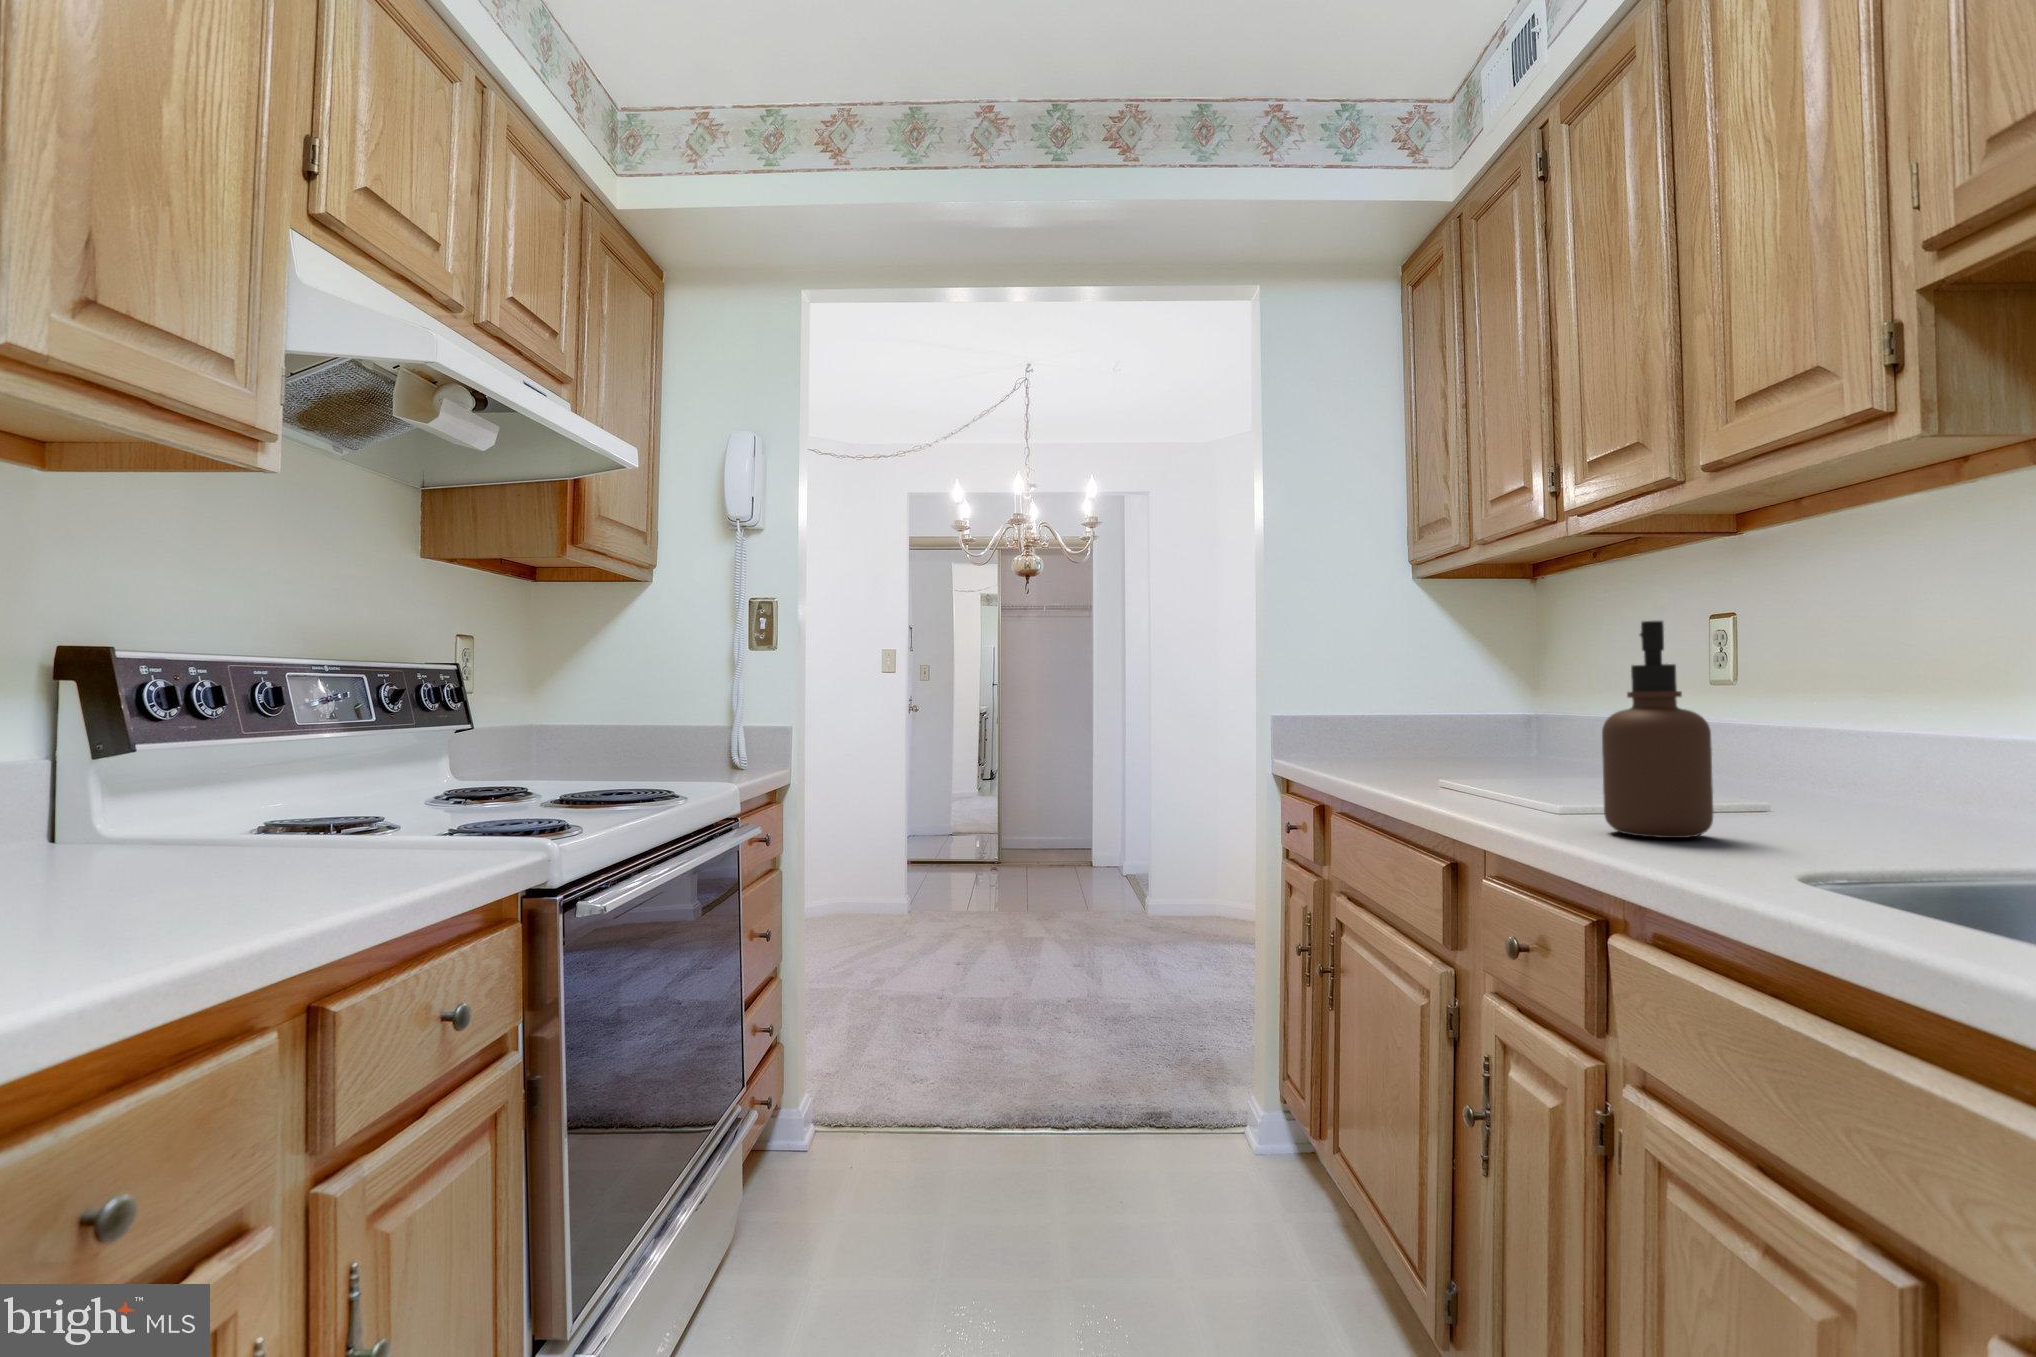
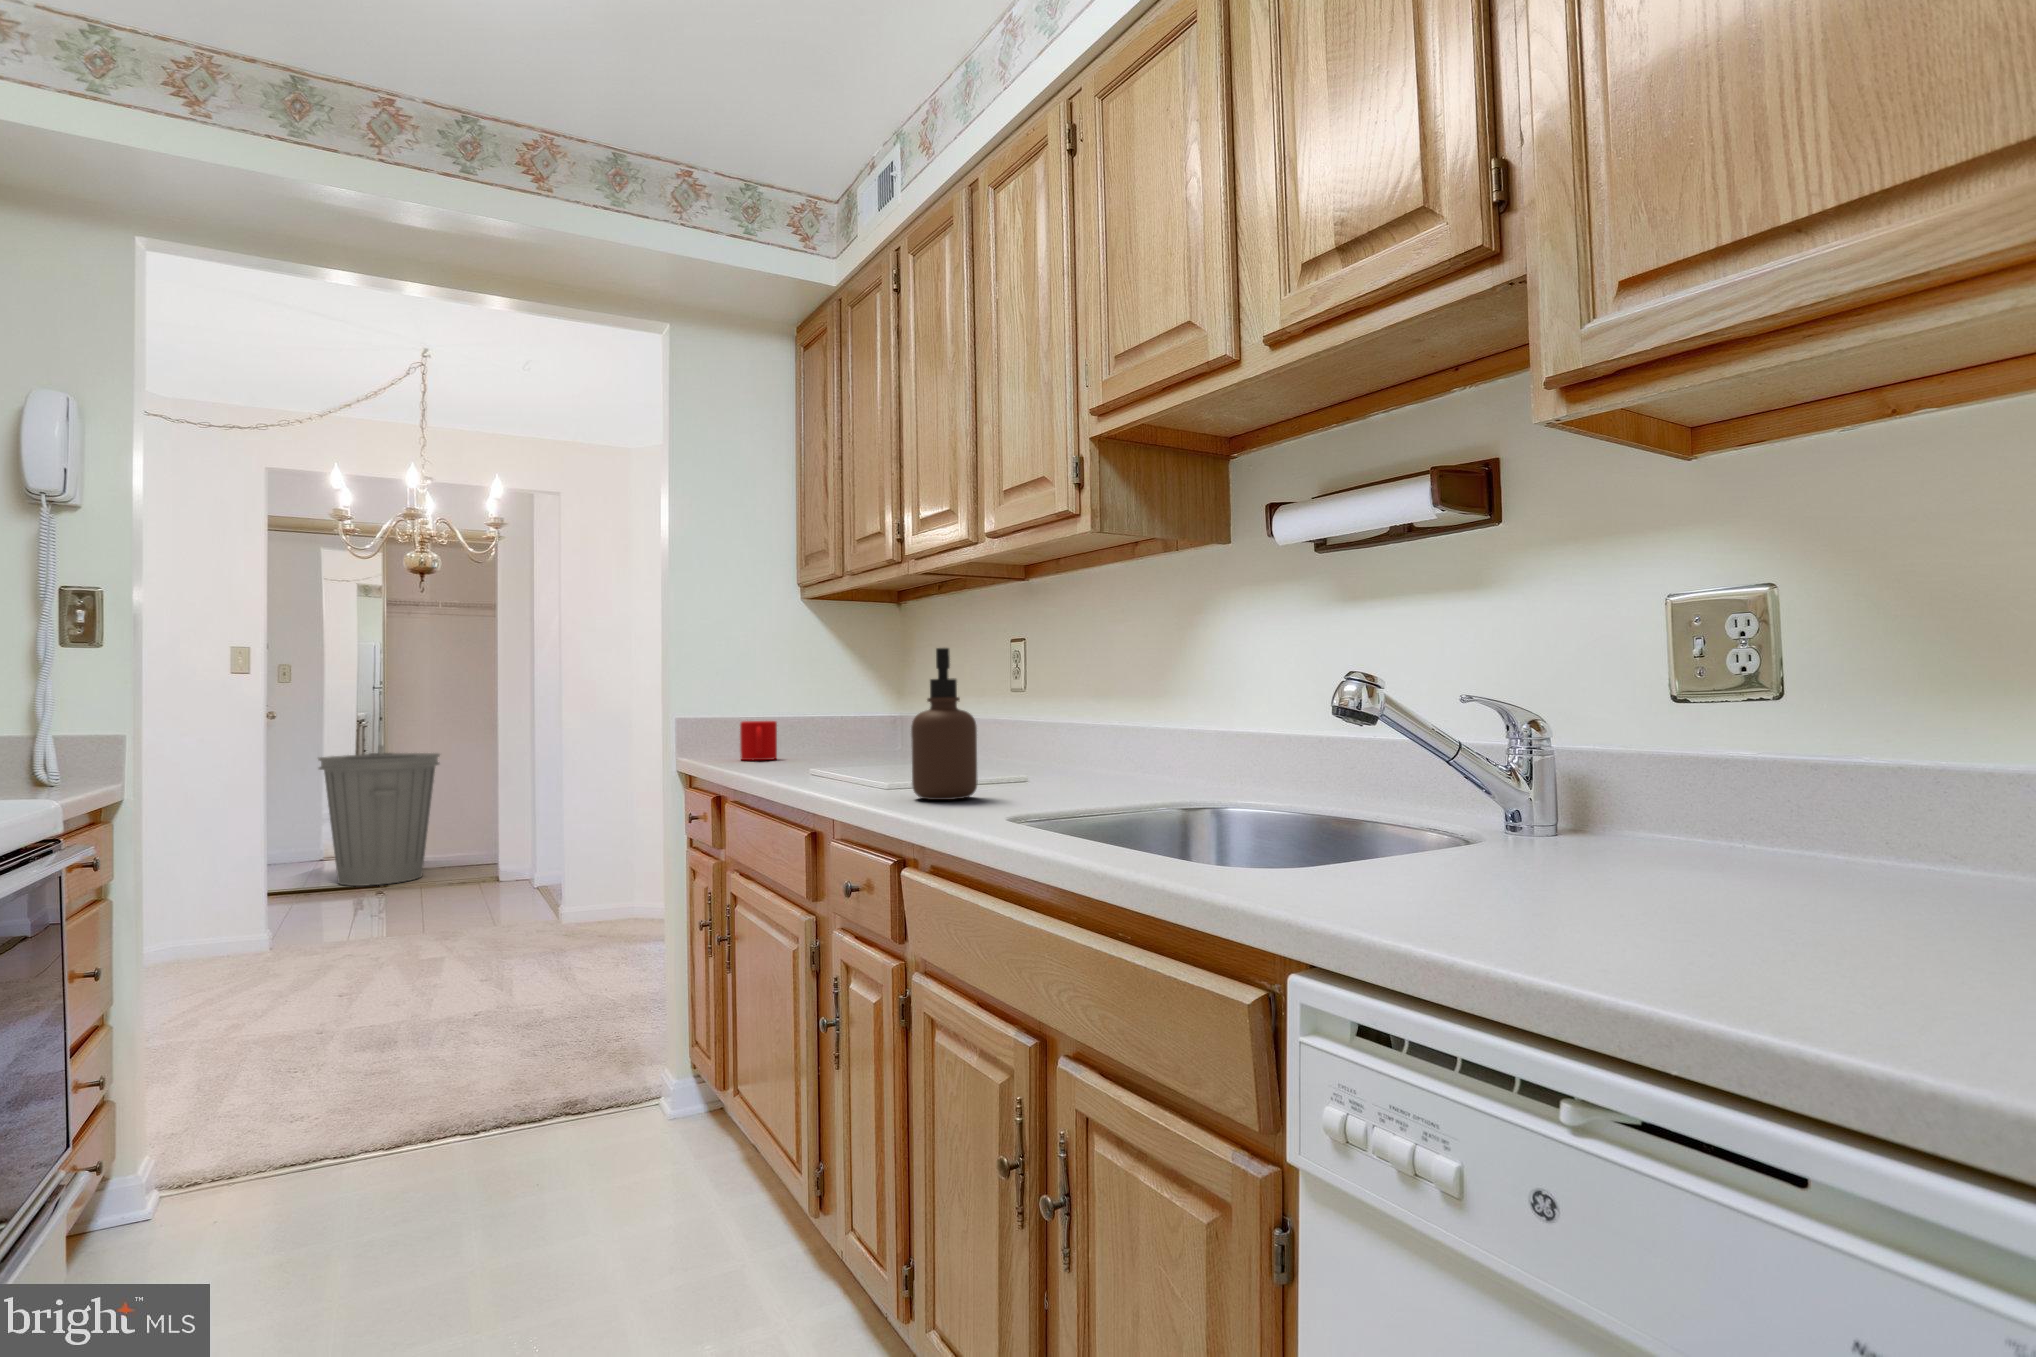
mug: none [1335,720,1378,765] -> present [740,721,777,760]
trash can: none [949,736,1043,859] -> present [318,745,440,886]

